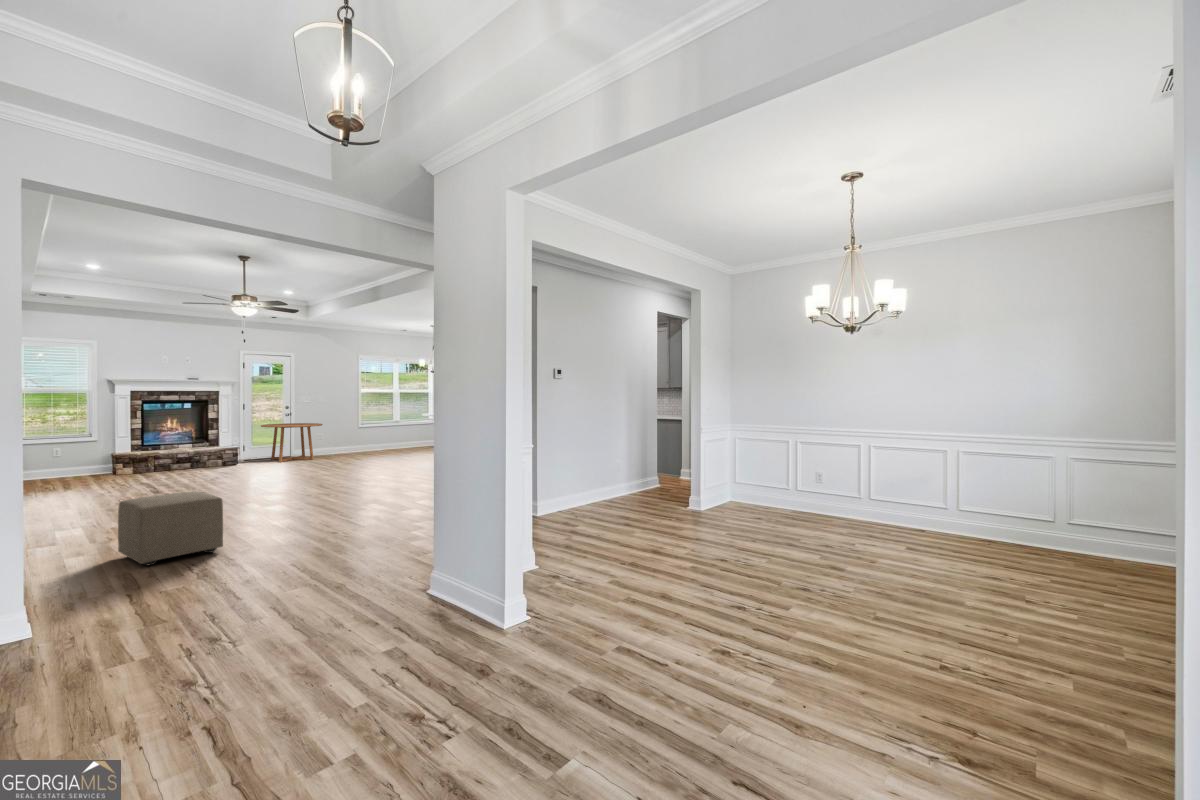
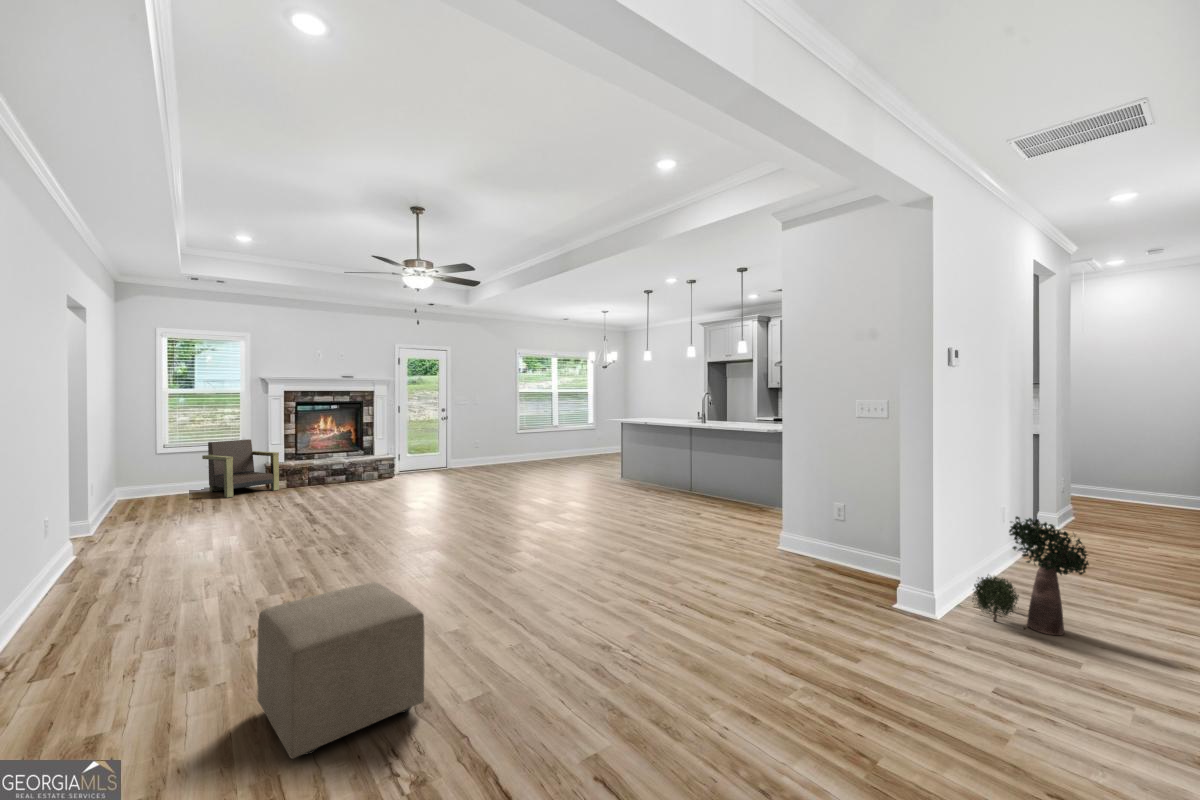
dining table: present [261,423,323,462] -> none [417,428,483,476]
armchair: none [49,433,126,481] -> present [202,439,279,498]
potted plant: none [583,450,635,512] -> present [972,516,1089,635]

